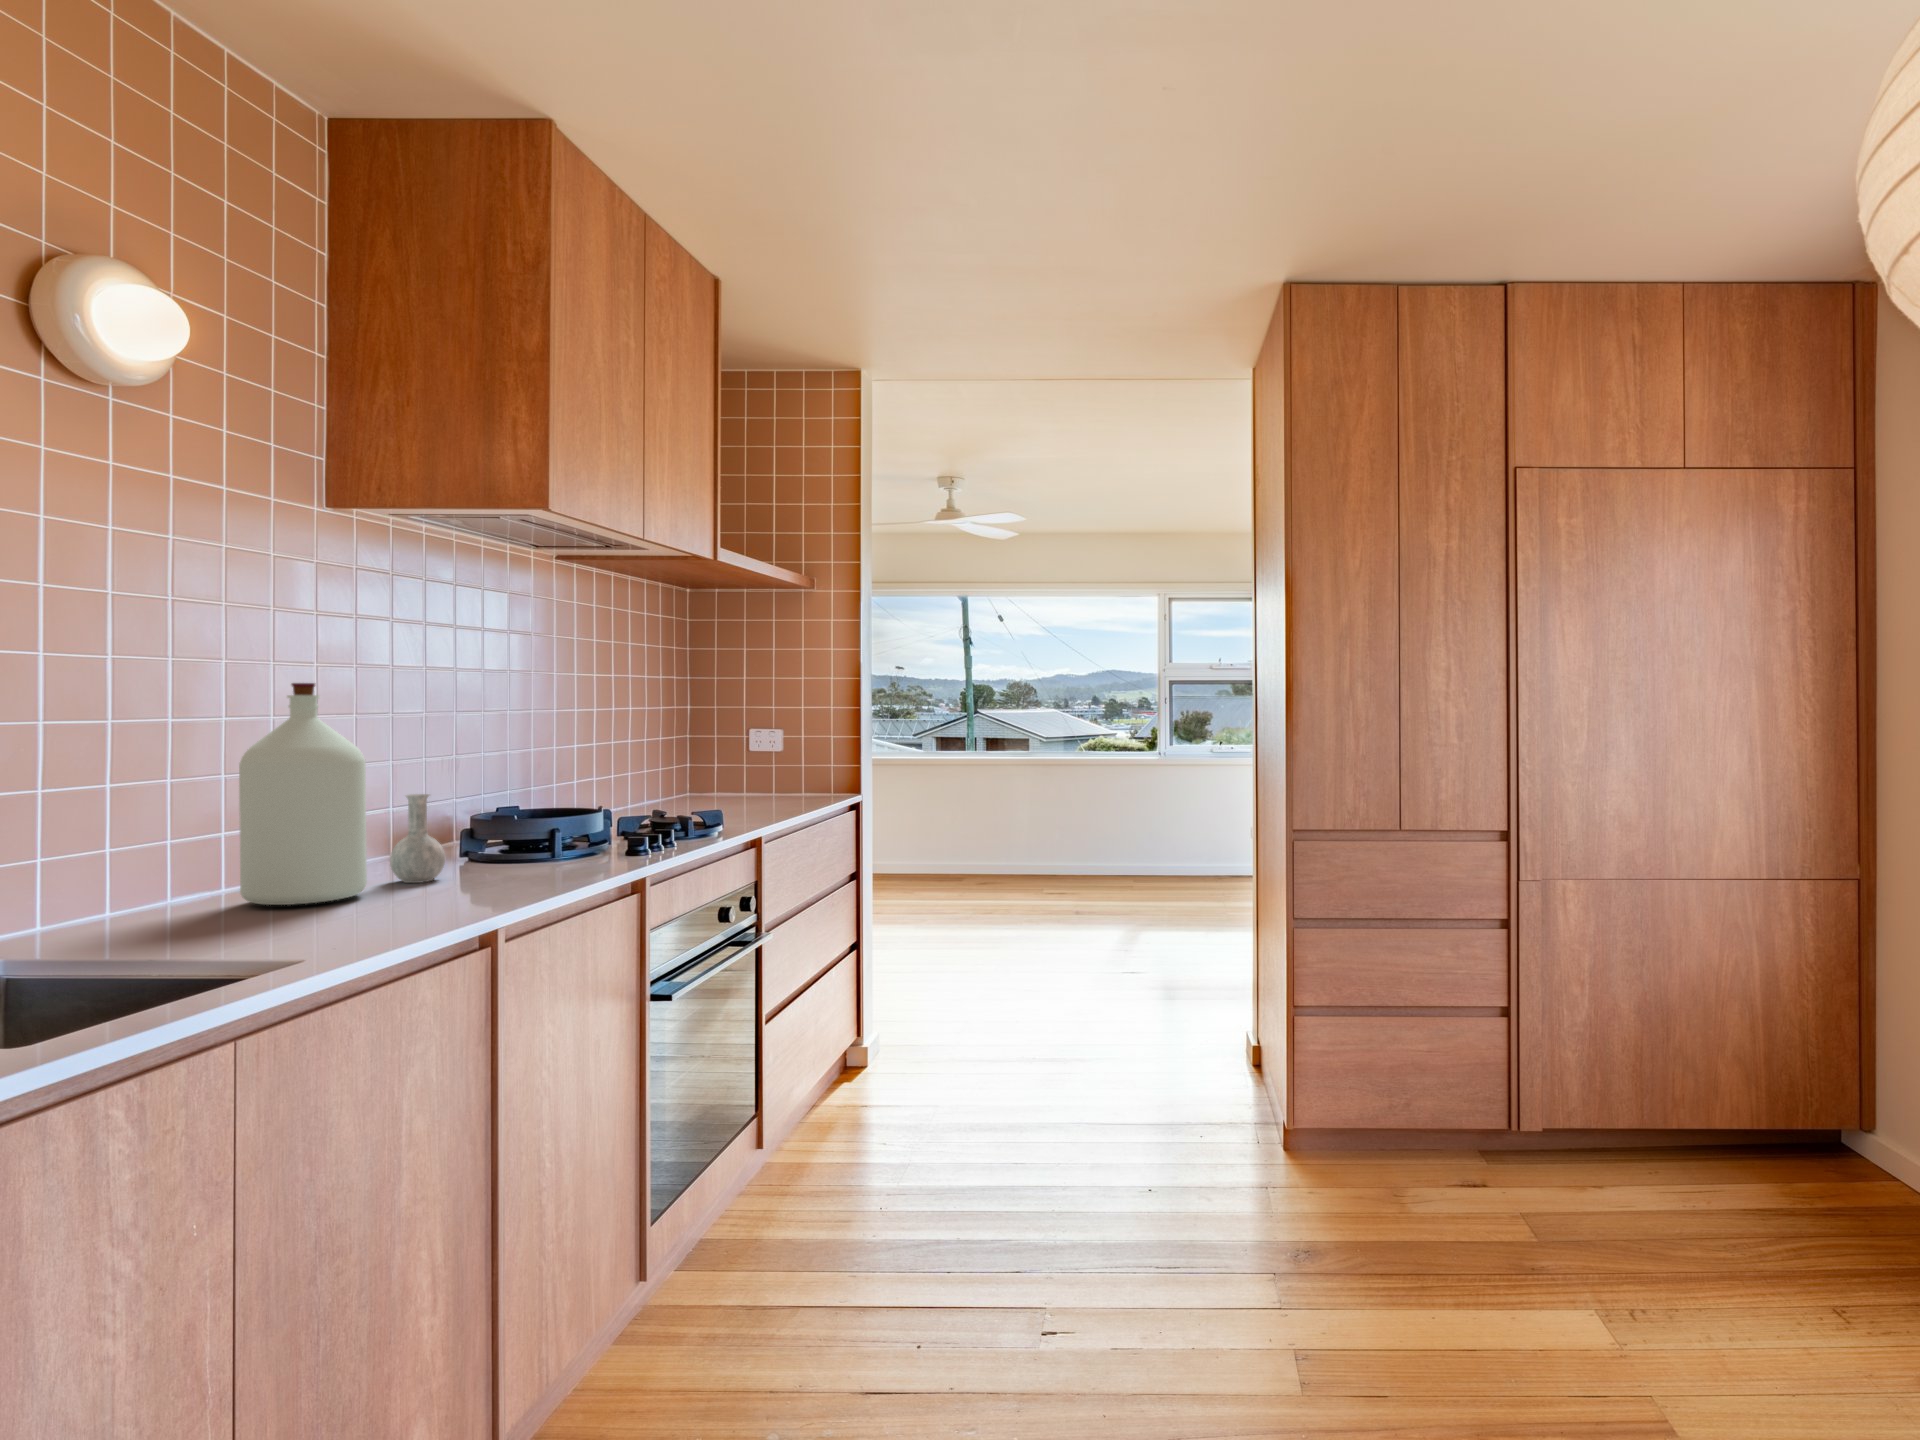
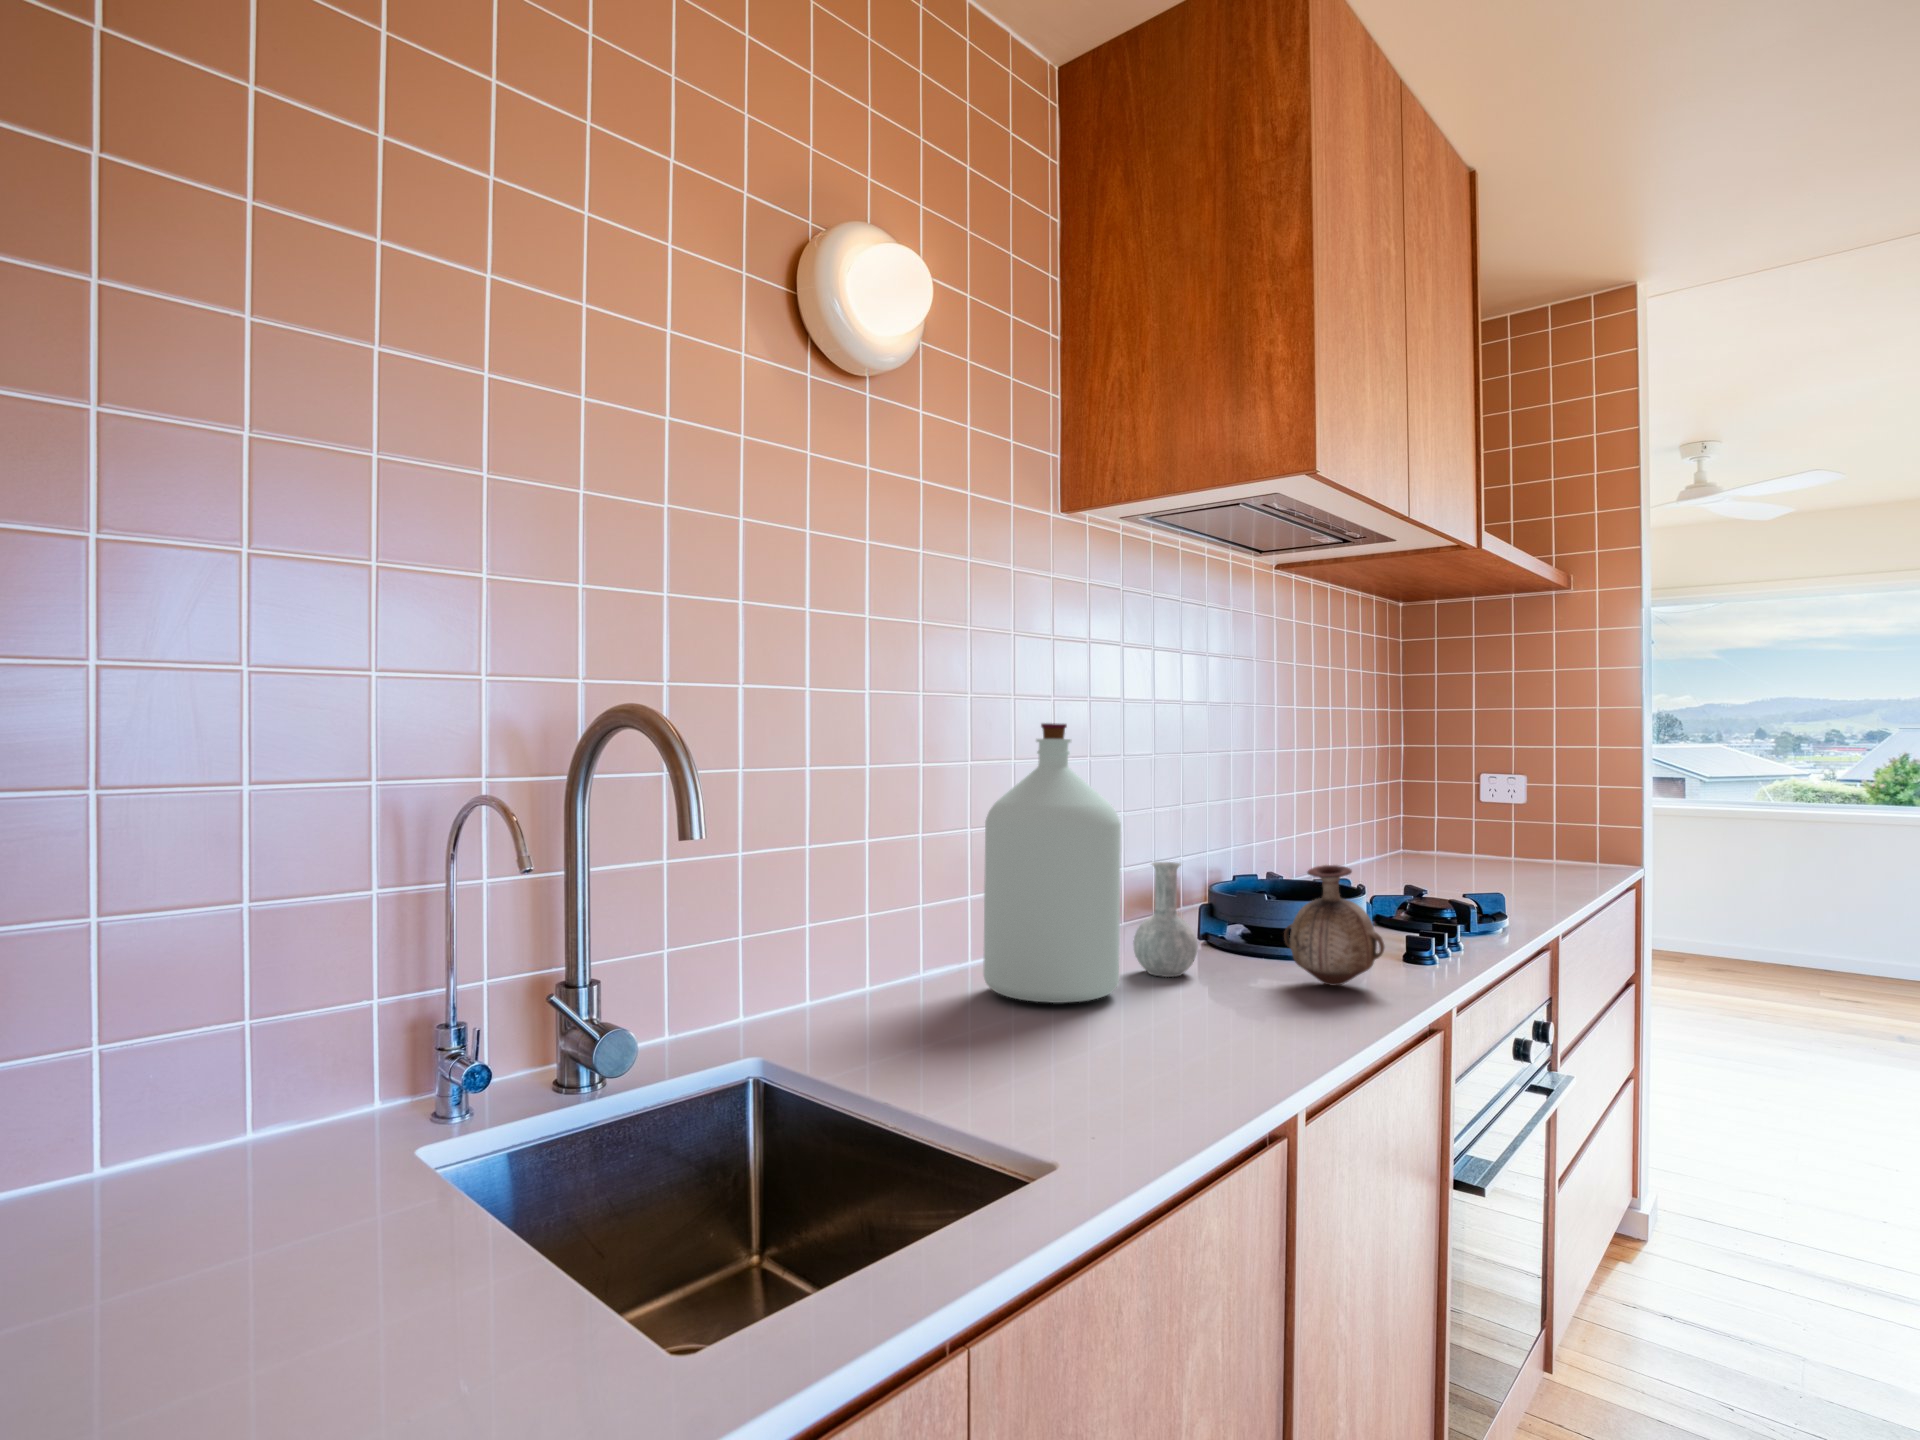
vase: none [514,788,586,876] -> present [1284,865,1384,986]

